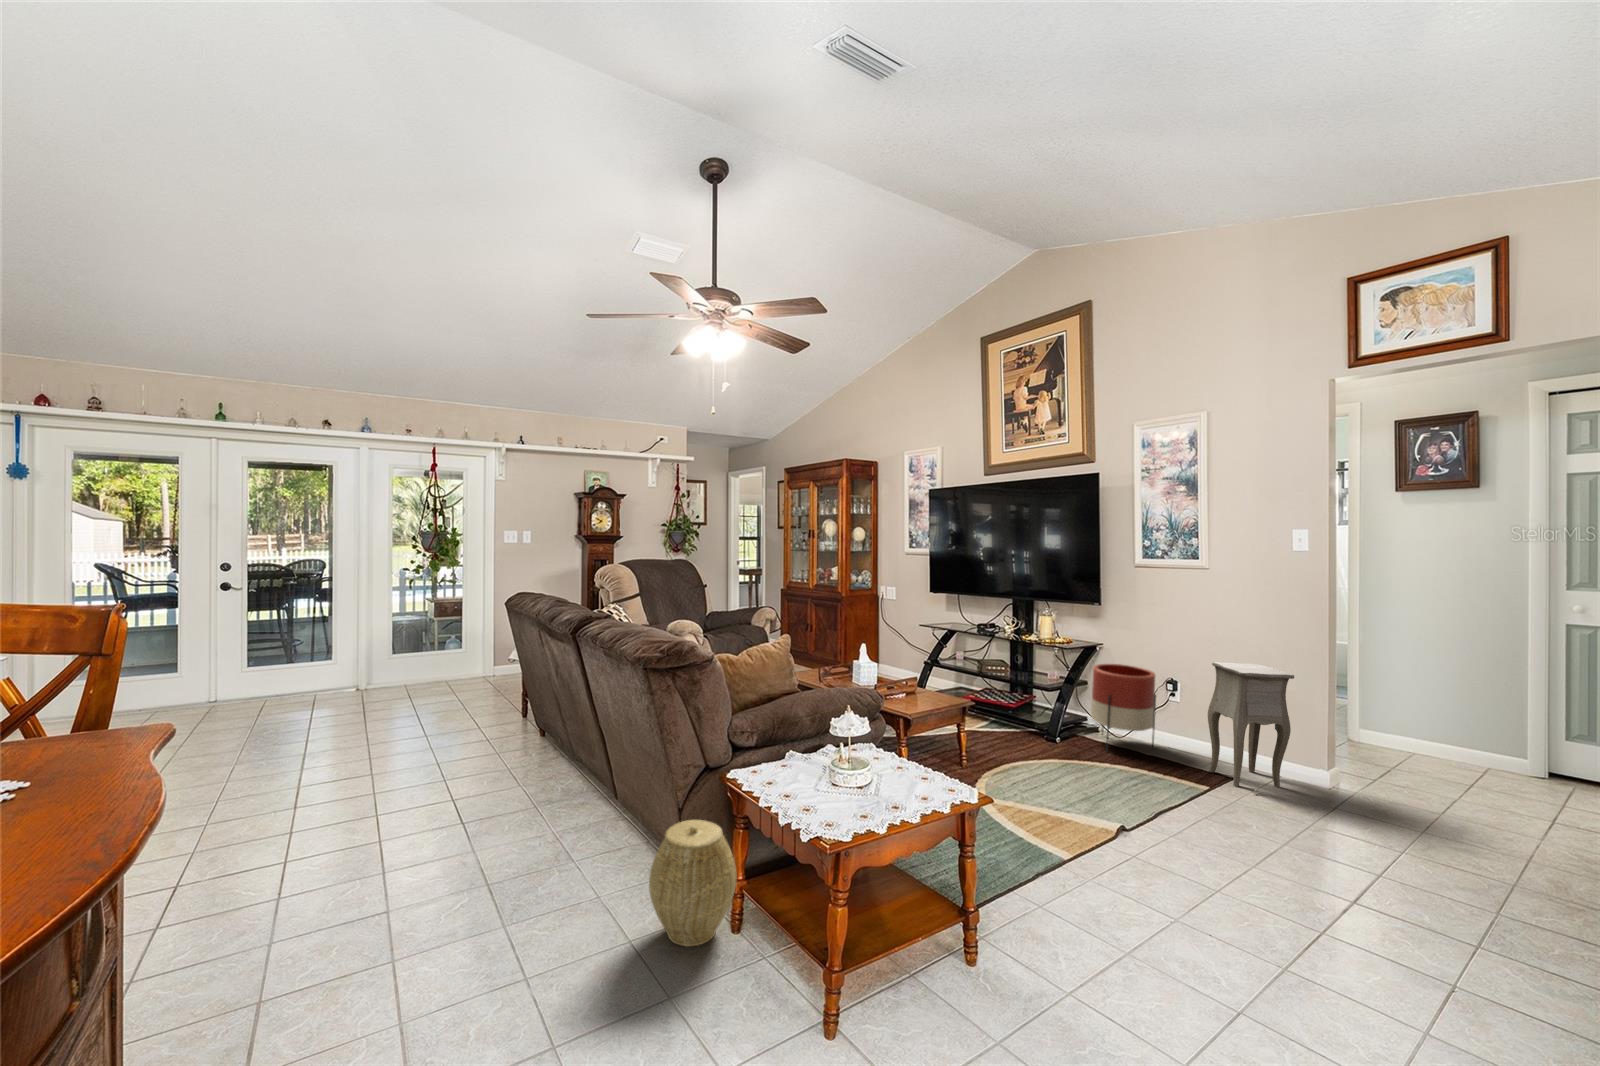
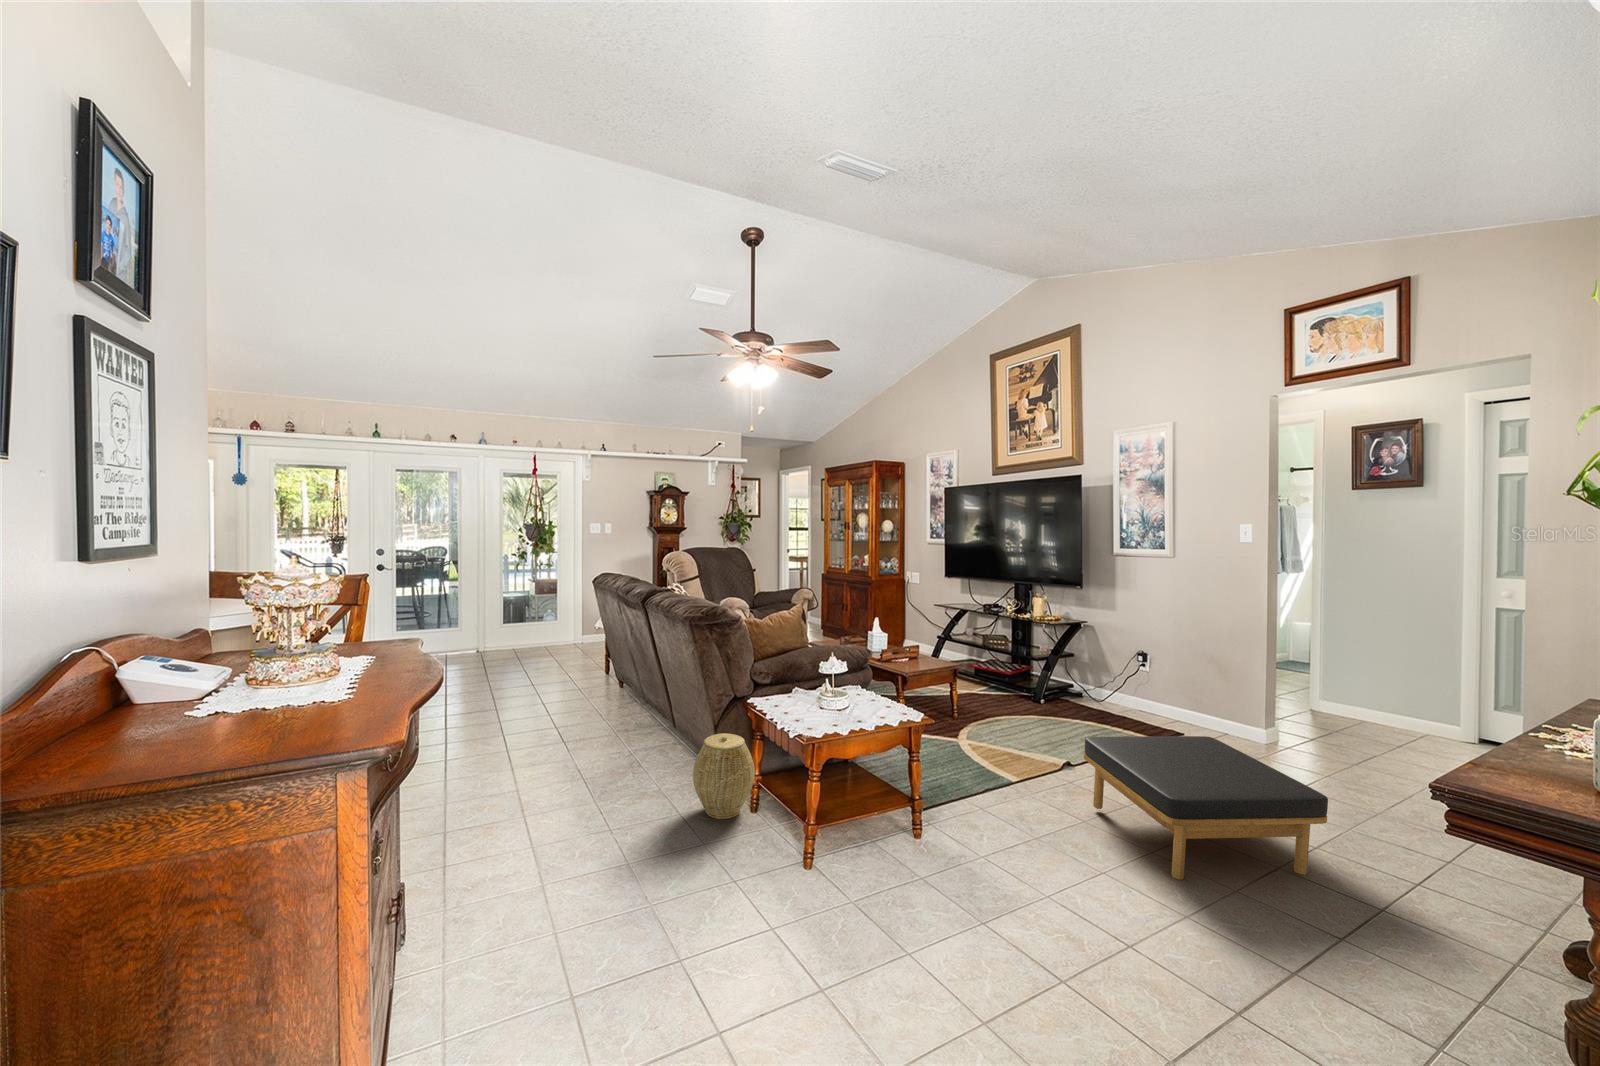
side table: present [1208,662,1294,795] -> none [1165,636,1235,746]
planter: present [1091,664,1156,750] -> none [1072,638,1127,711]
ottoman: none [1167,798,1520,1019] -> present [1083,736,1328,880]

